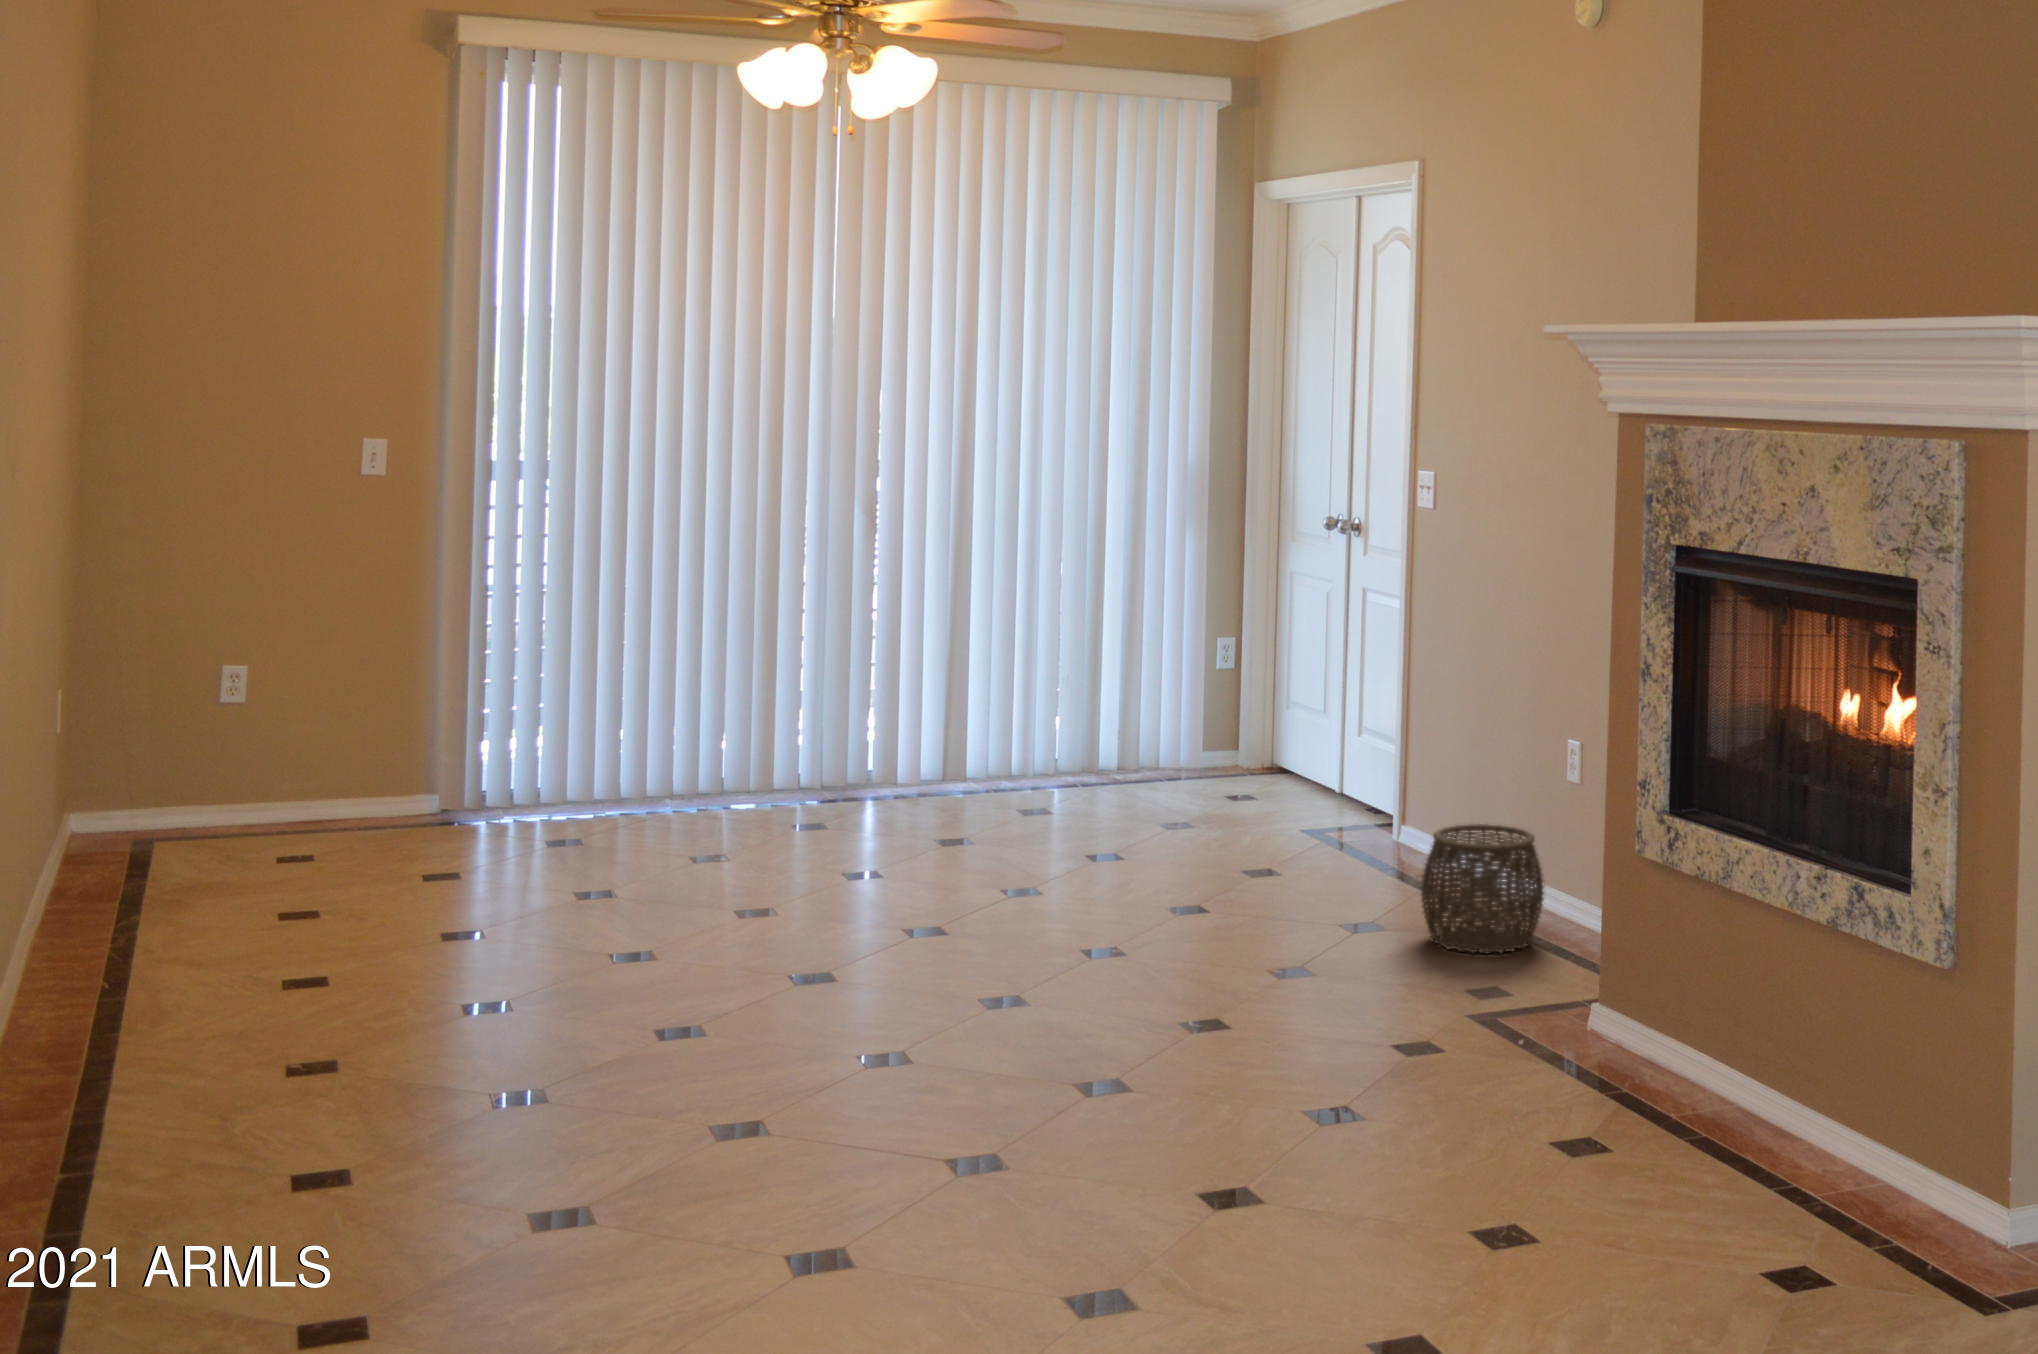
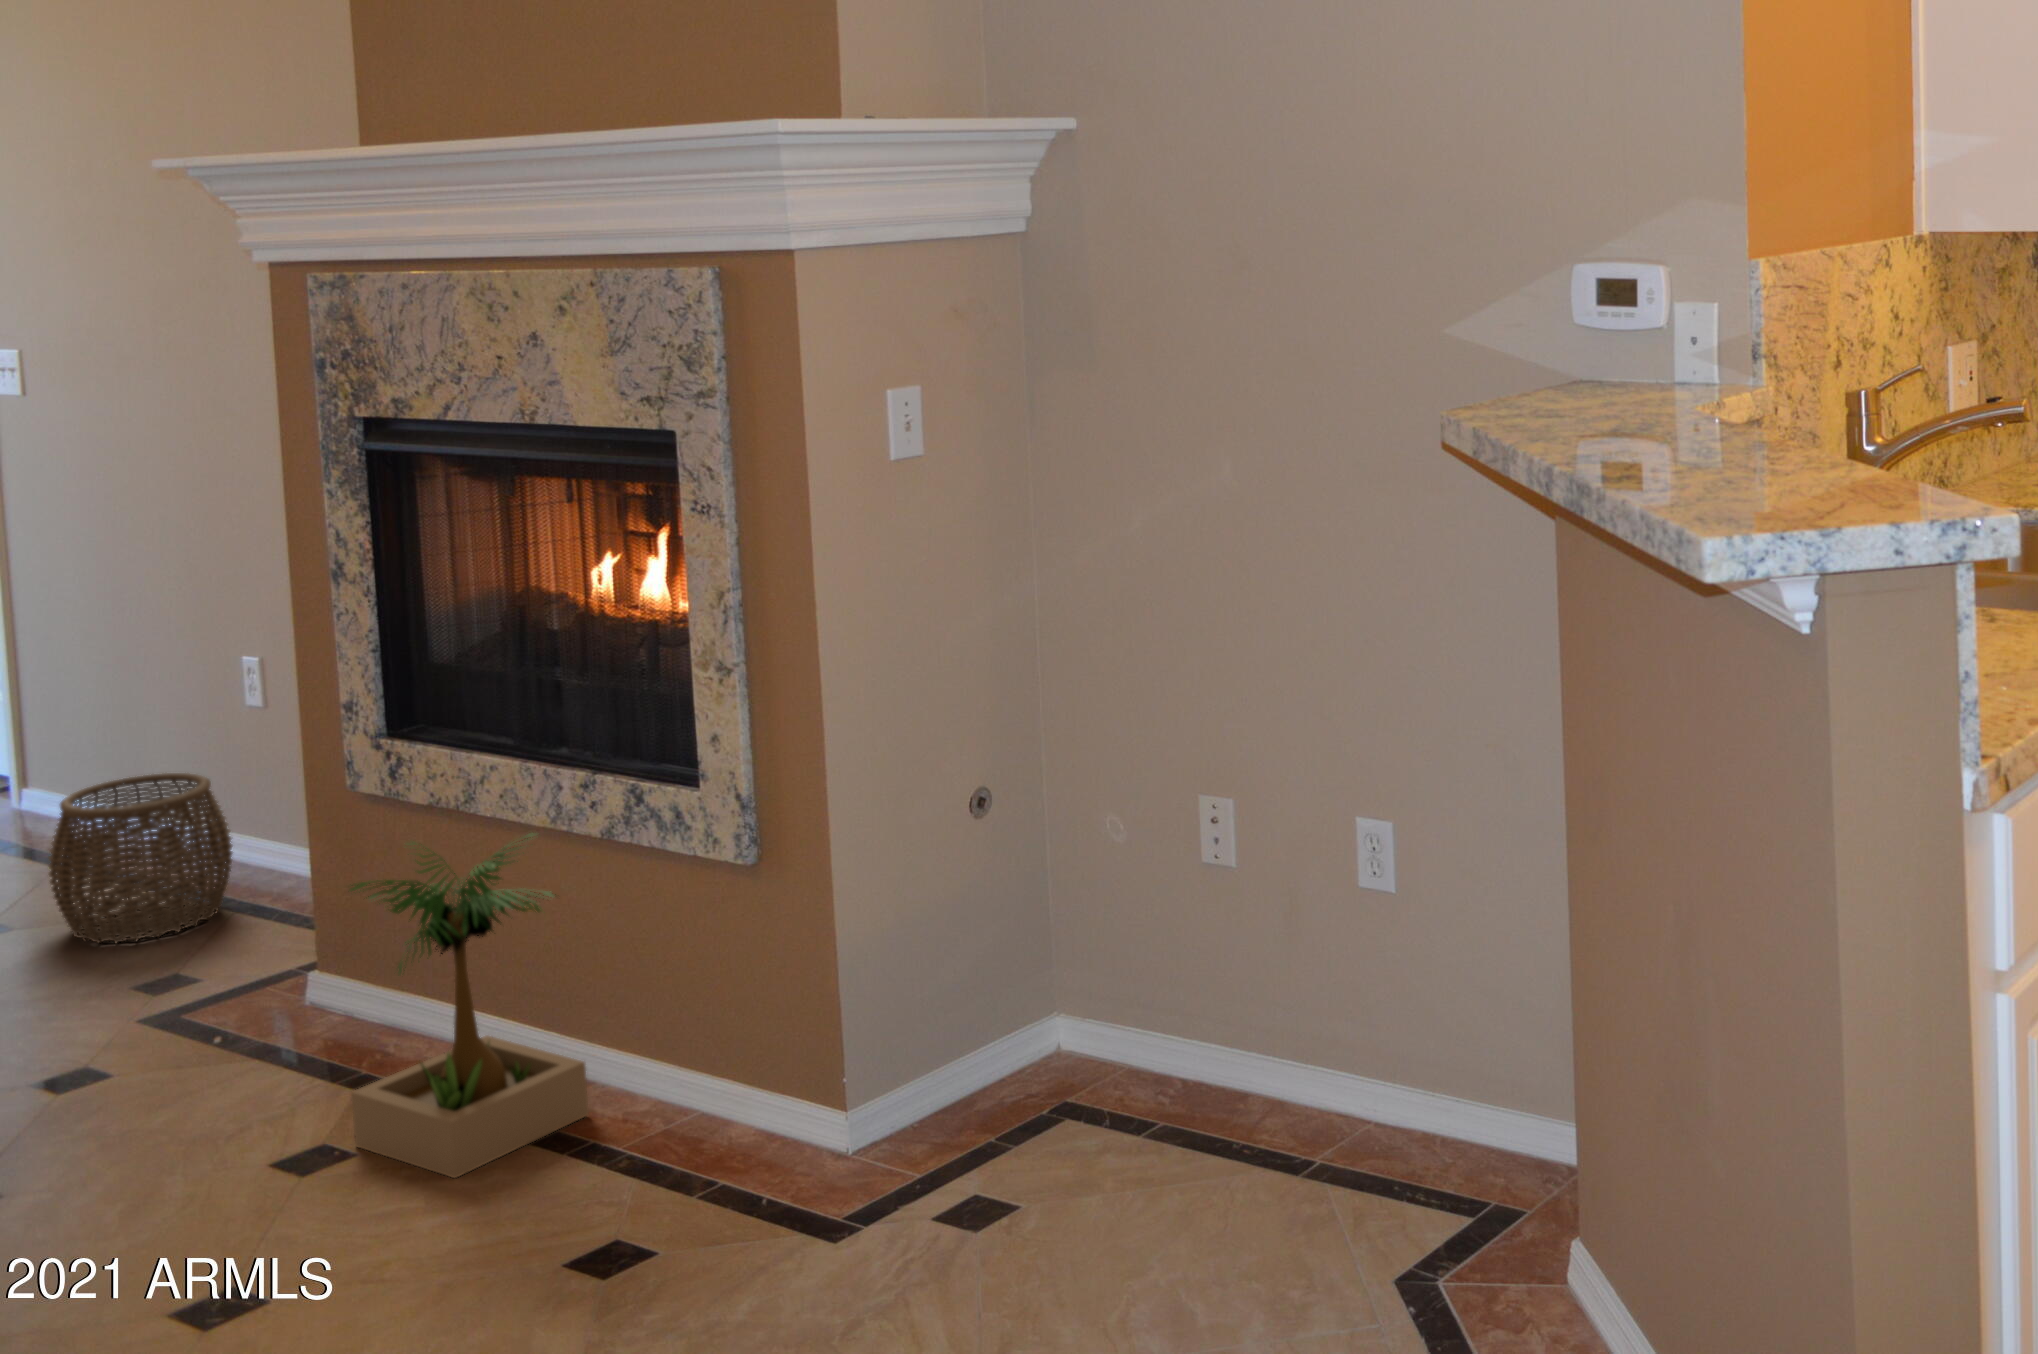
potted plant: none [1609,892,1808,1183] -> present [350,833,589,1178]

